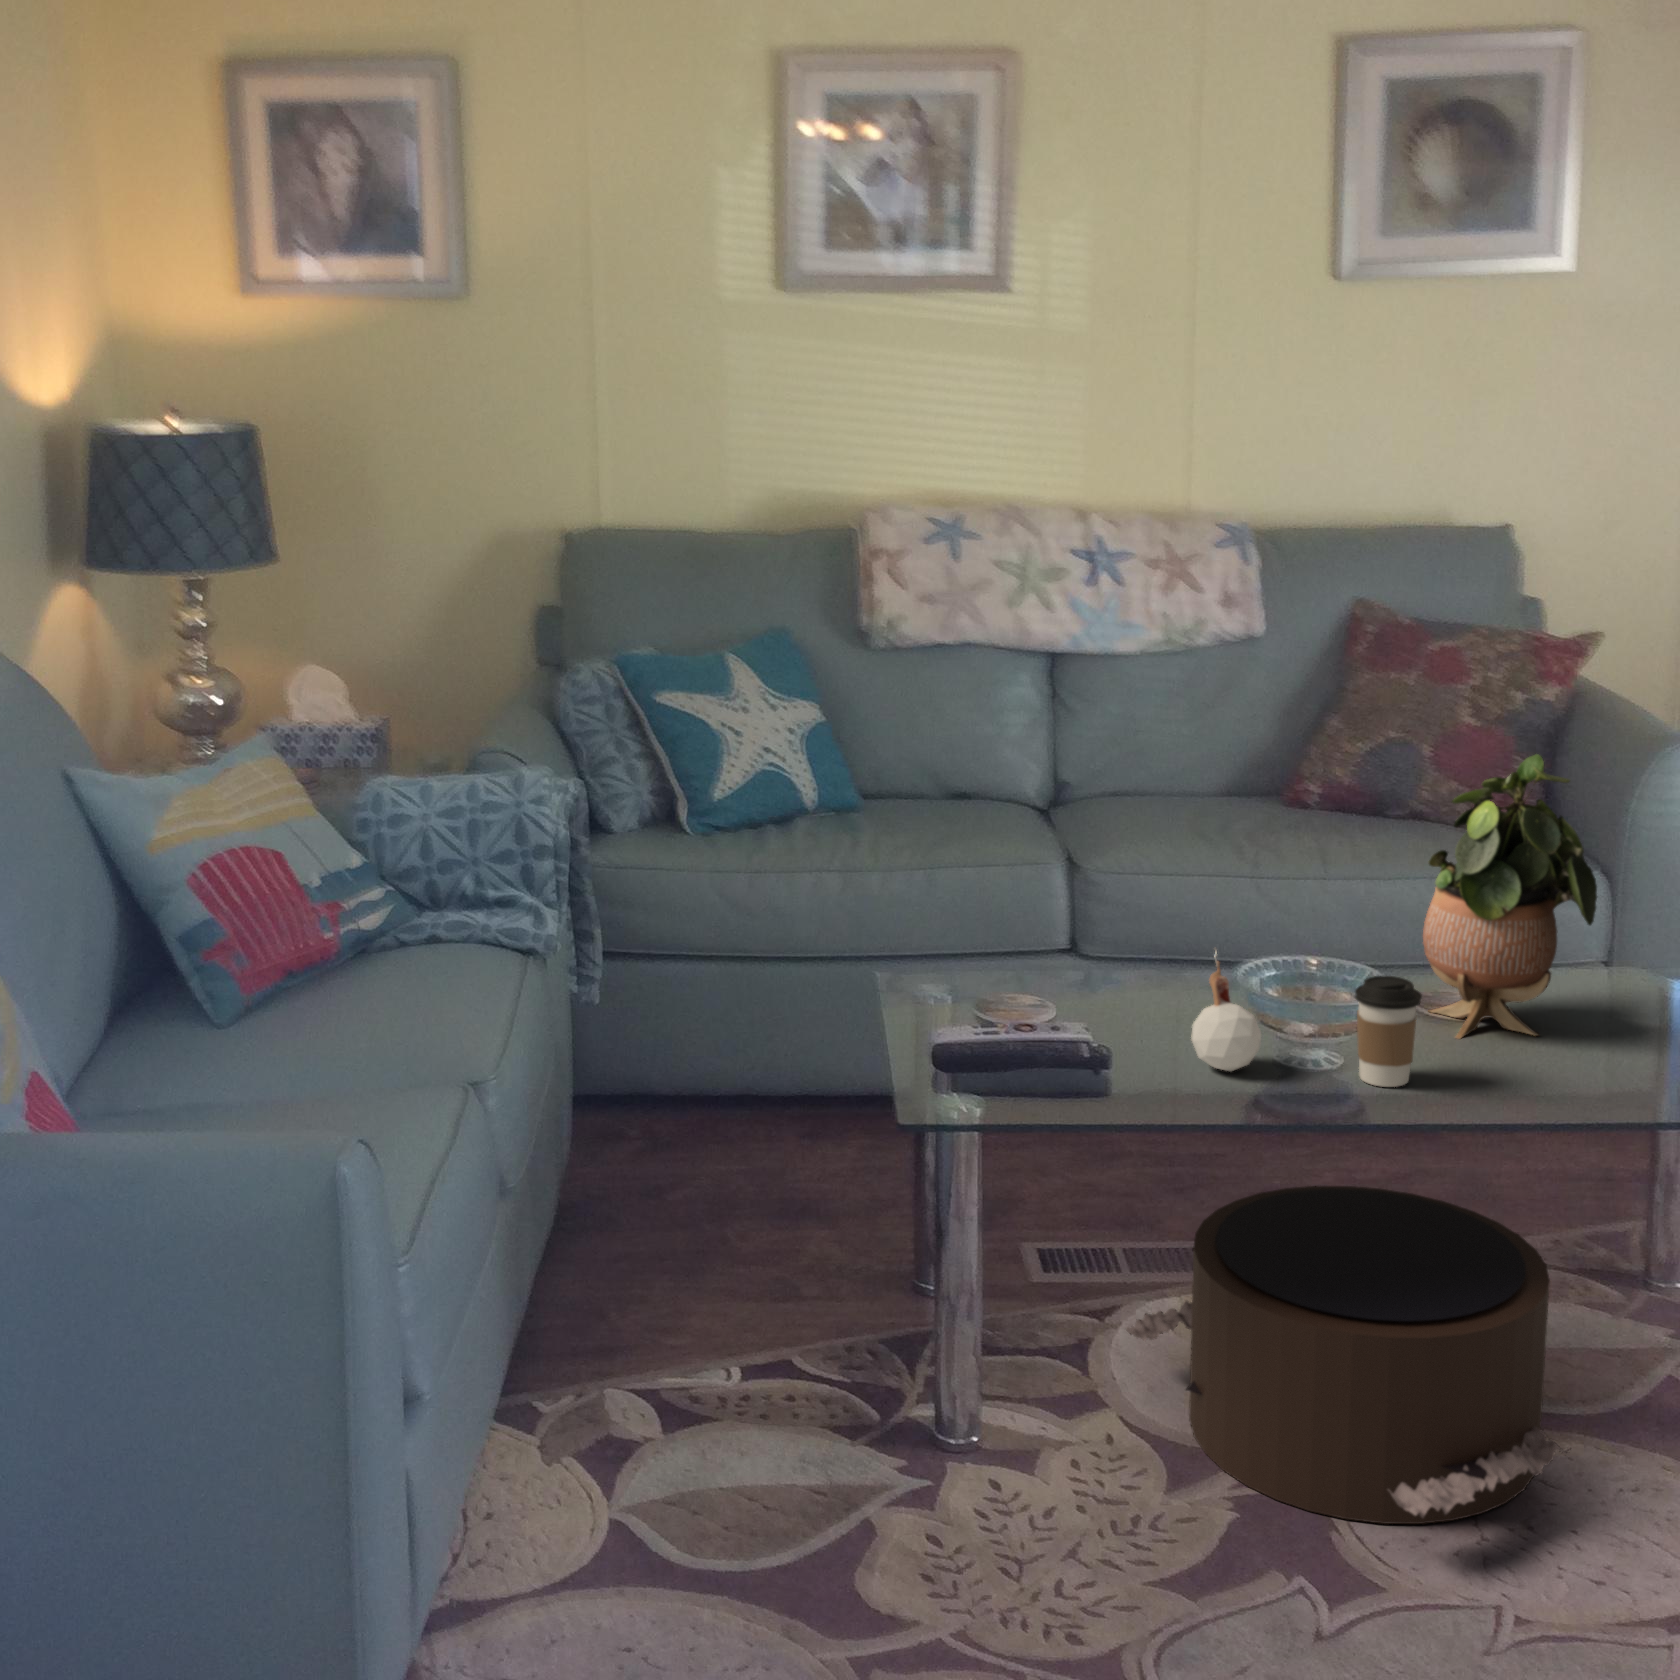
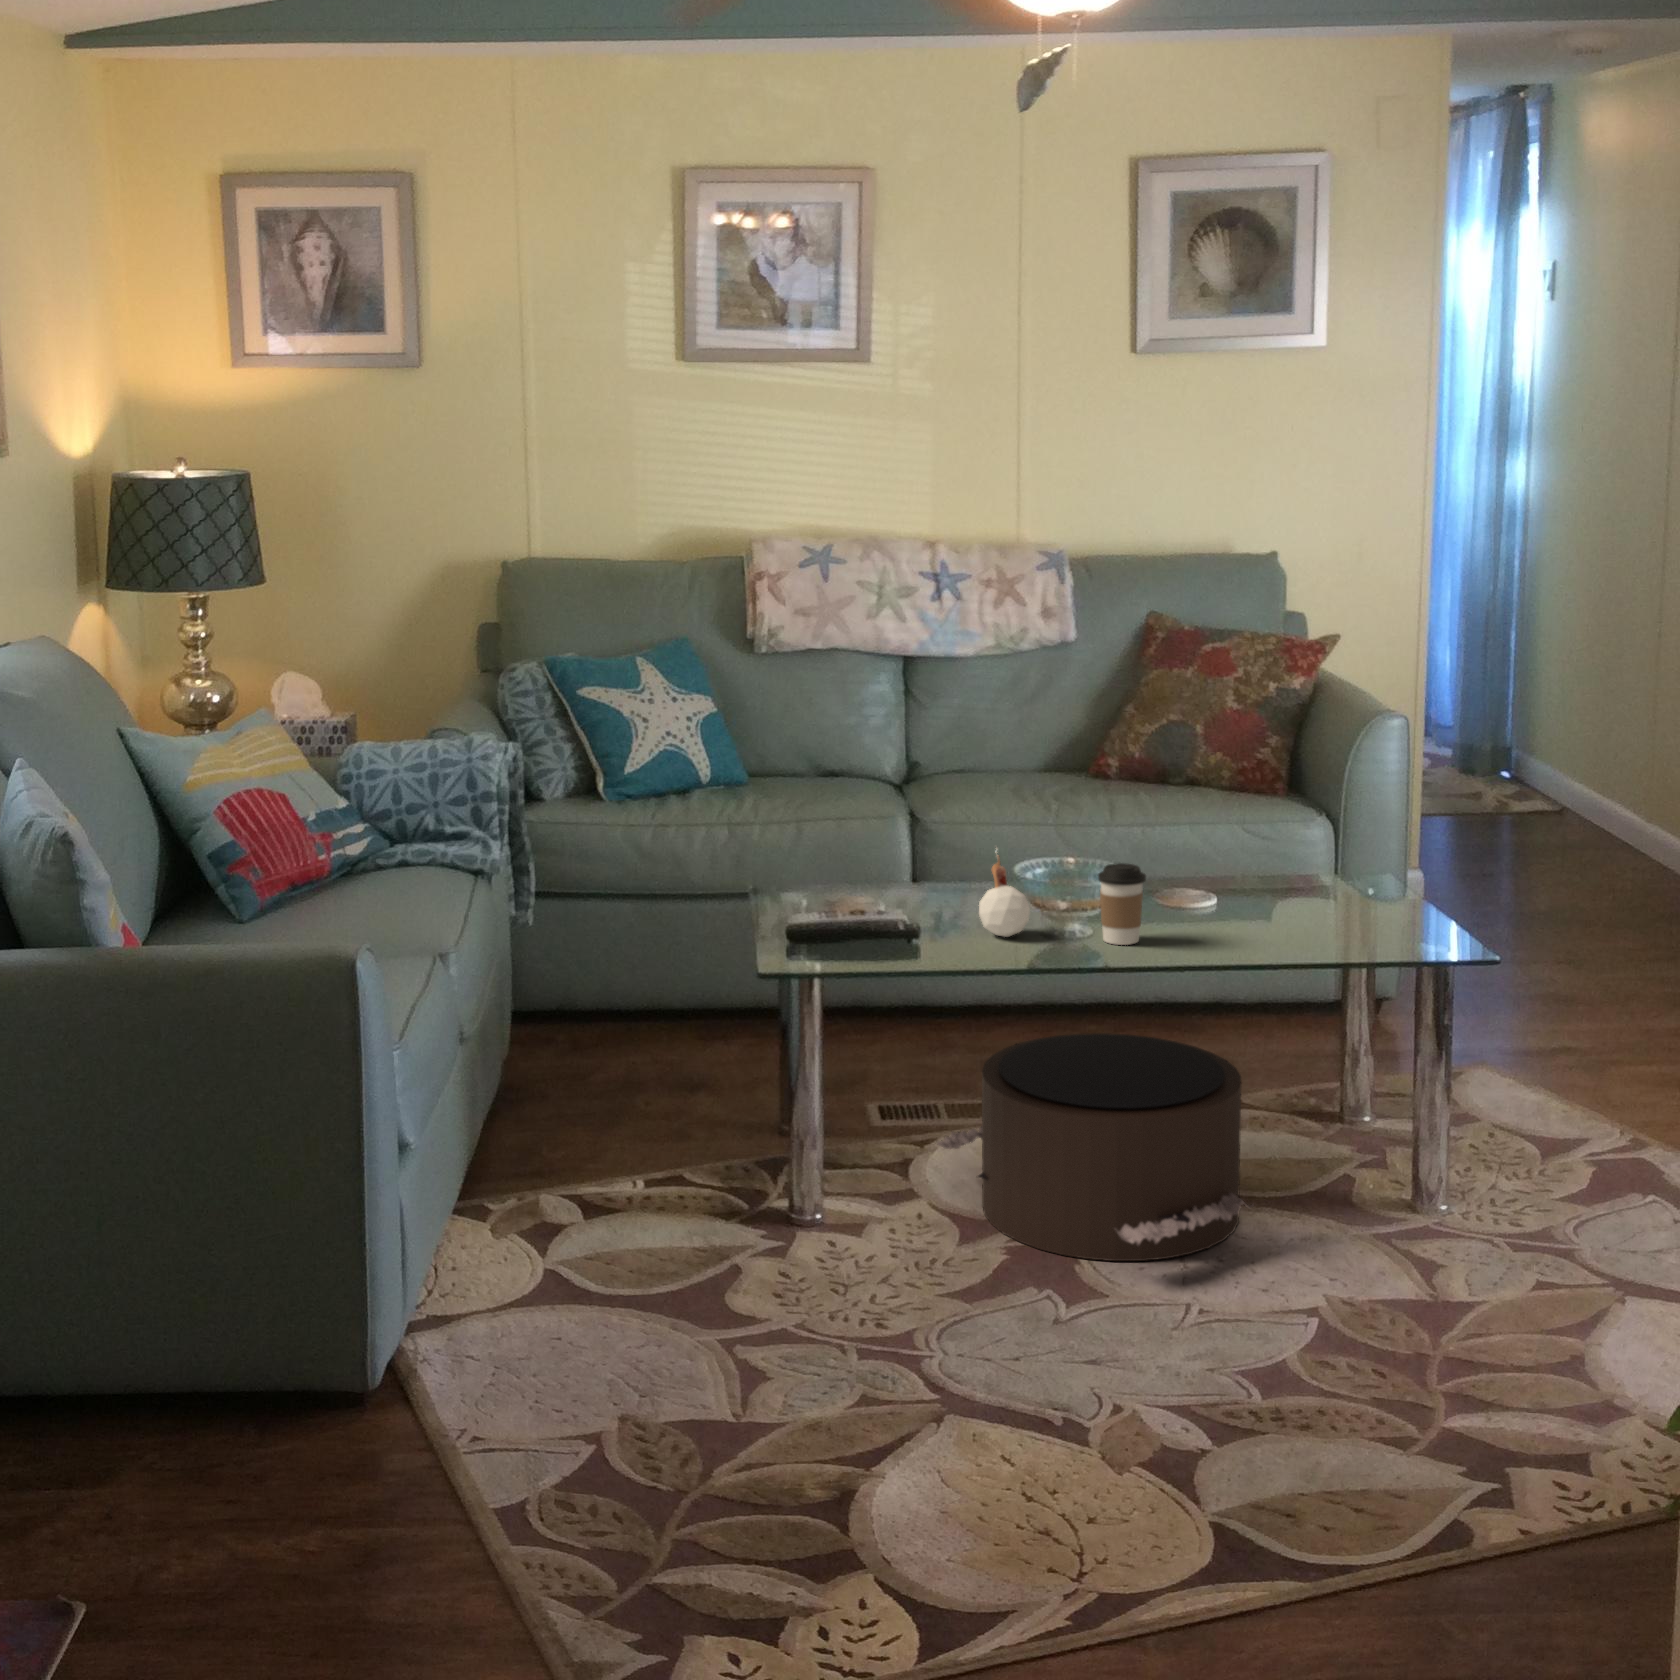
potted plant: present [1423,754,1597,1039] -> none [1159,703,1285,918]

